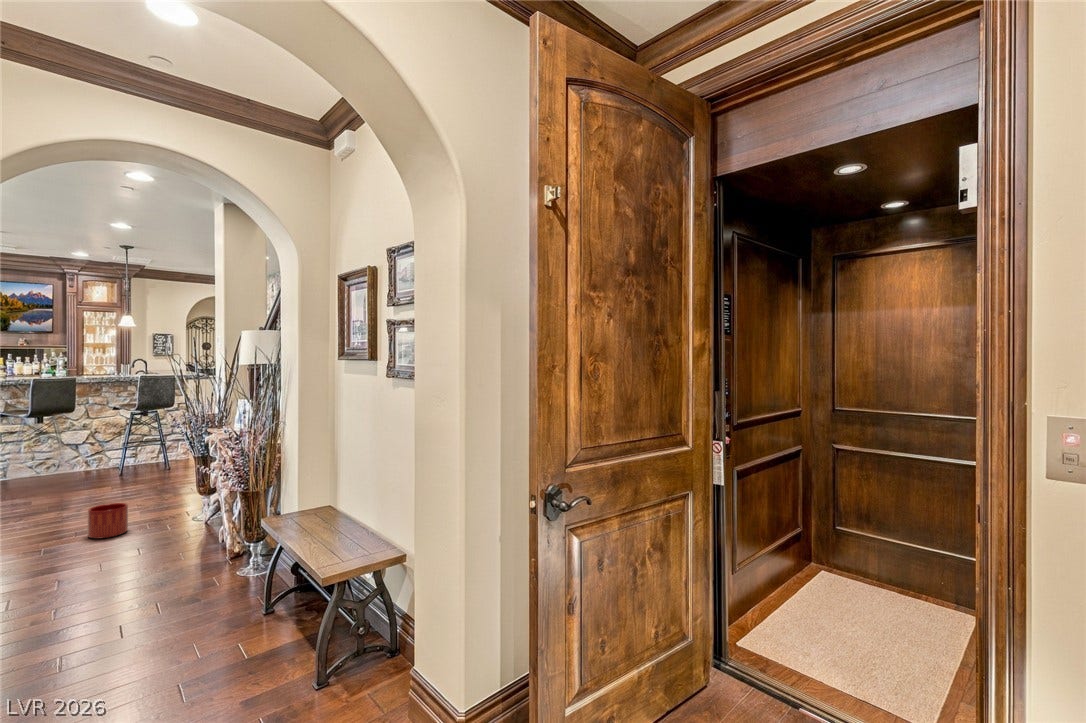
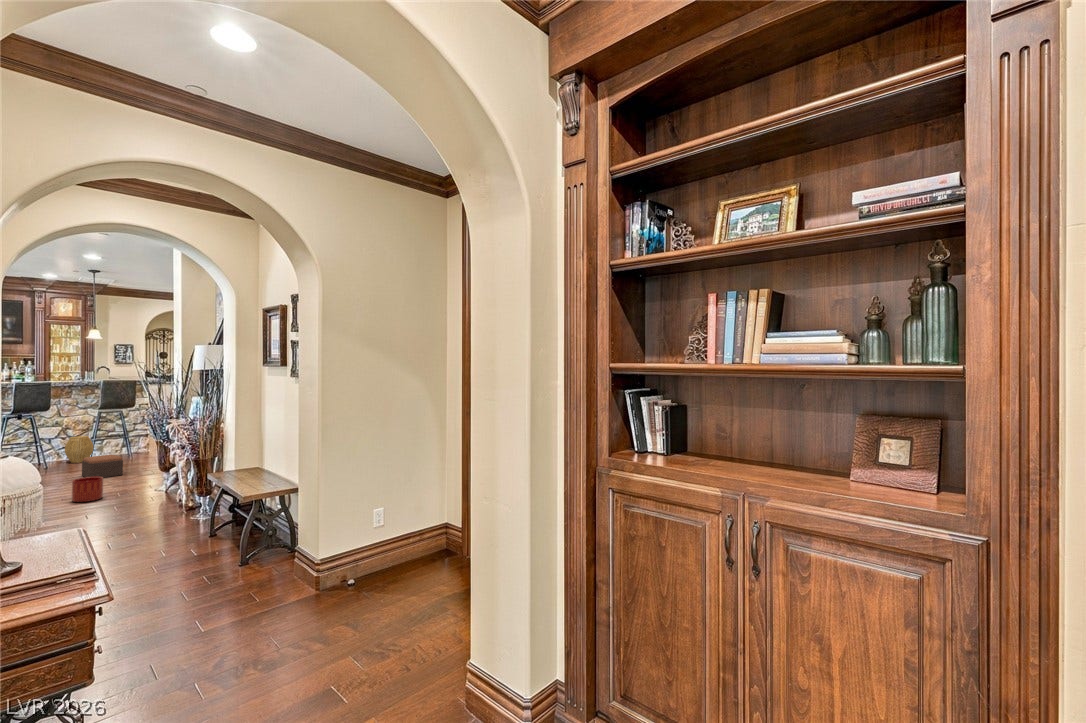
woven basket: none [91,441,125,474] -> present [65,436,94,463]
footstool: none [108,467,156,500] -> present [82,455,123,477]

